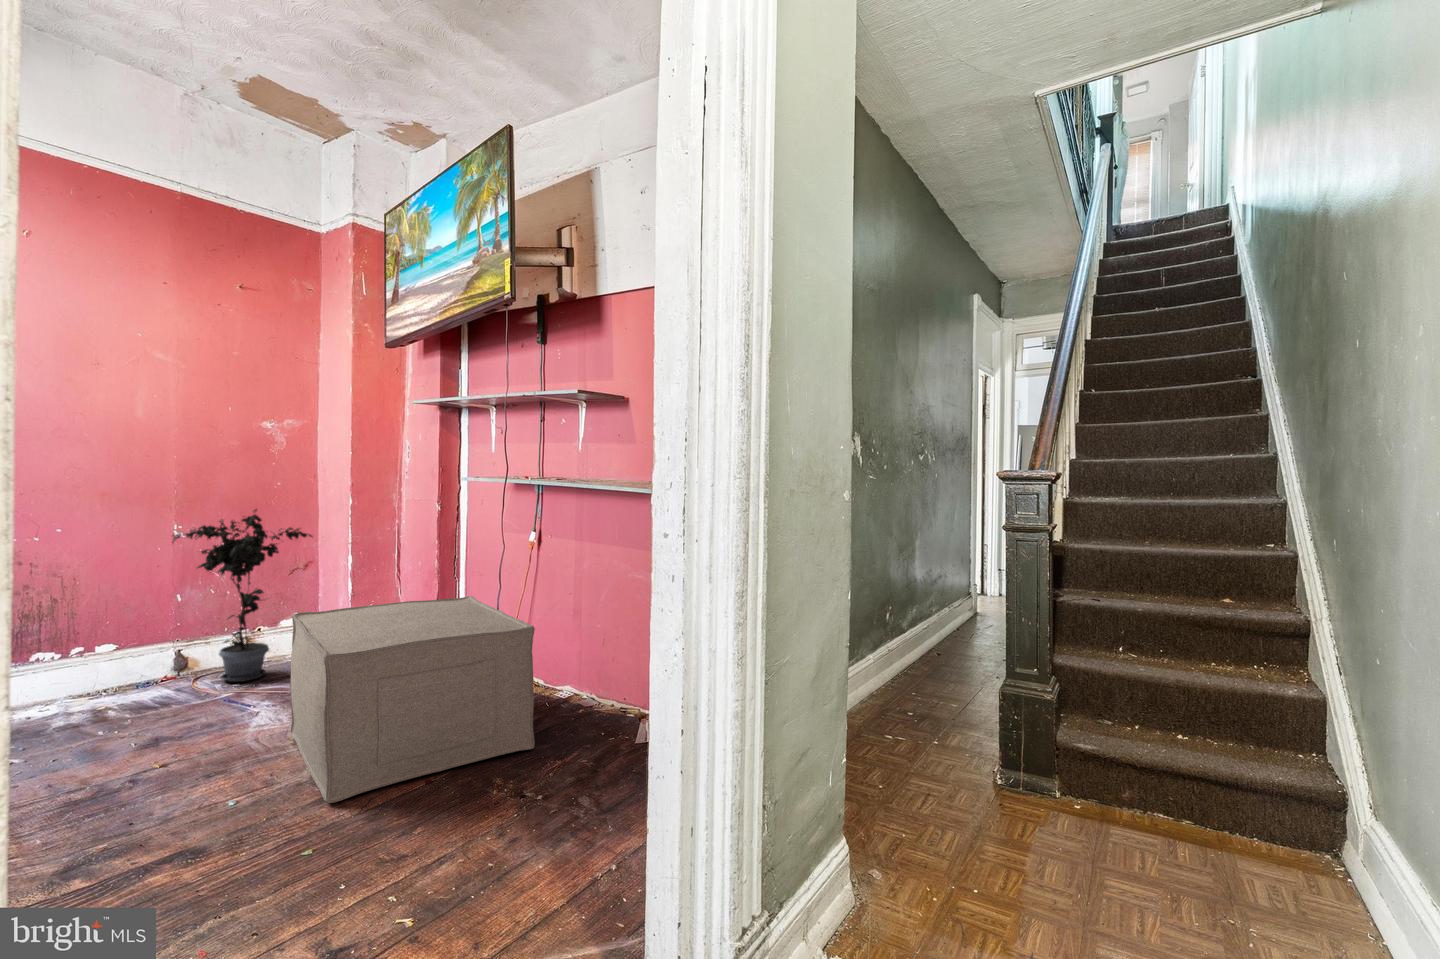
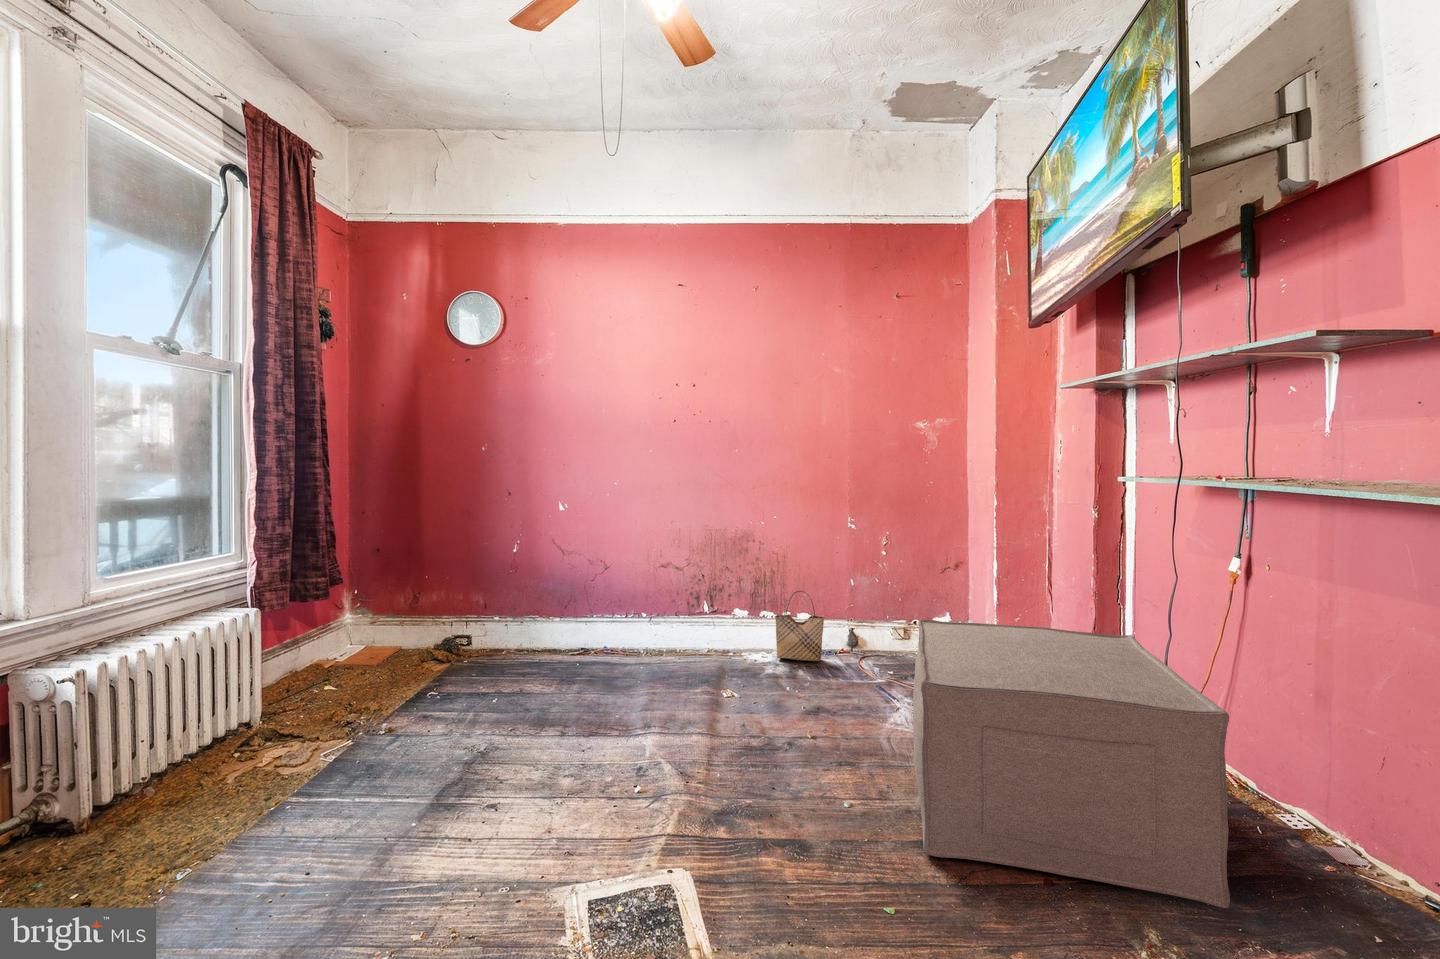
potted plant: present [172,509,312,682] -> none [845,508,959,670]
woven basket: none [53,618,138,709] -> present [775,591,824,661]

